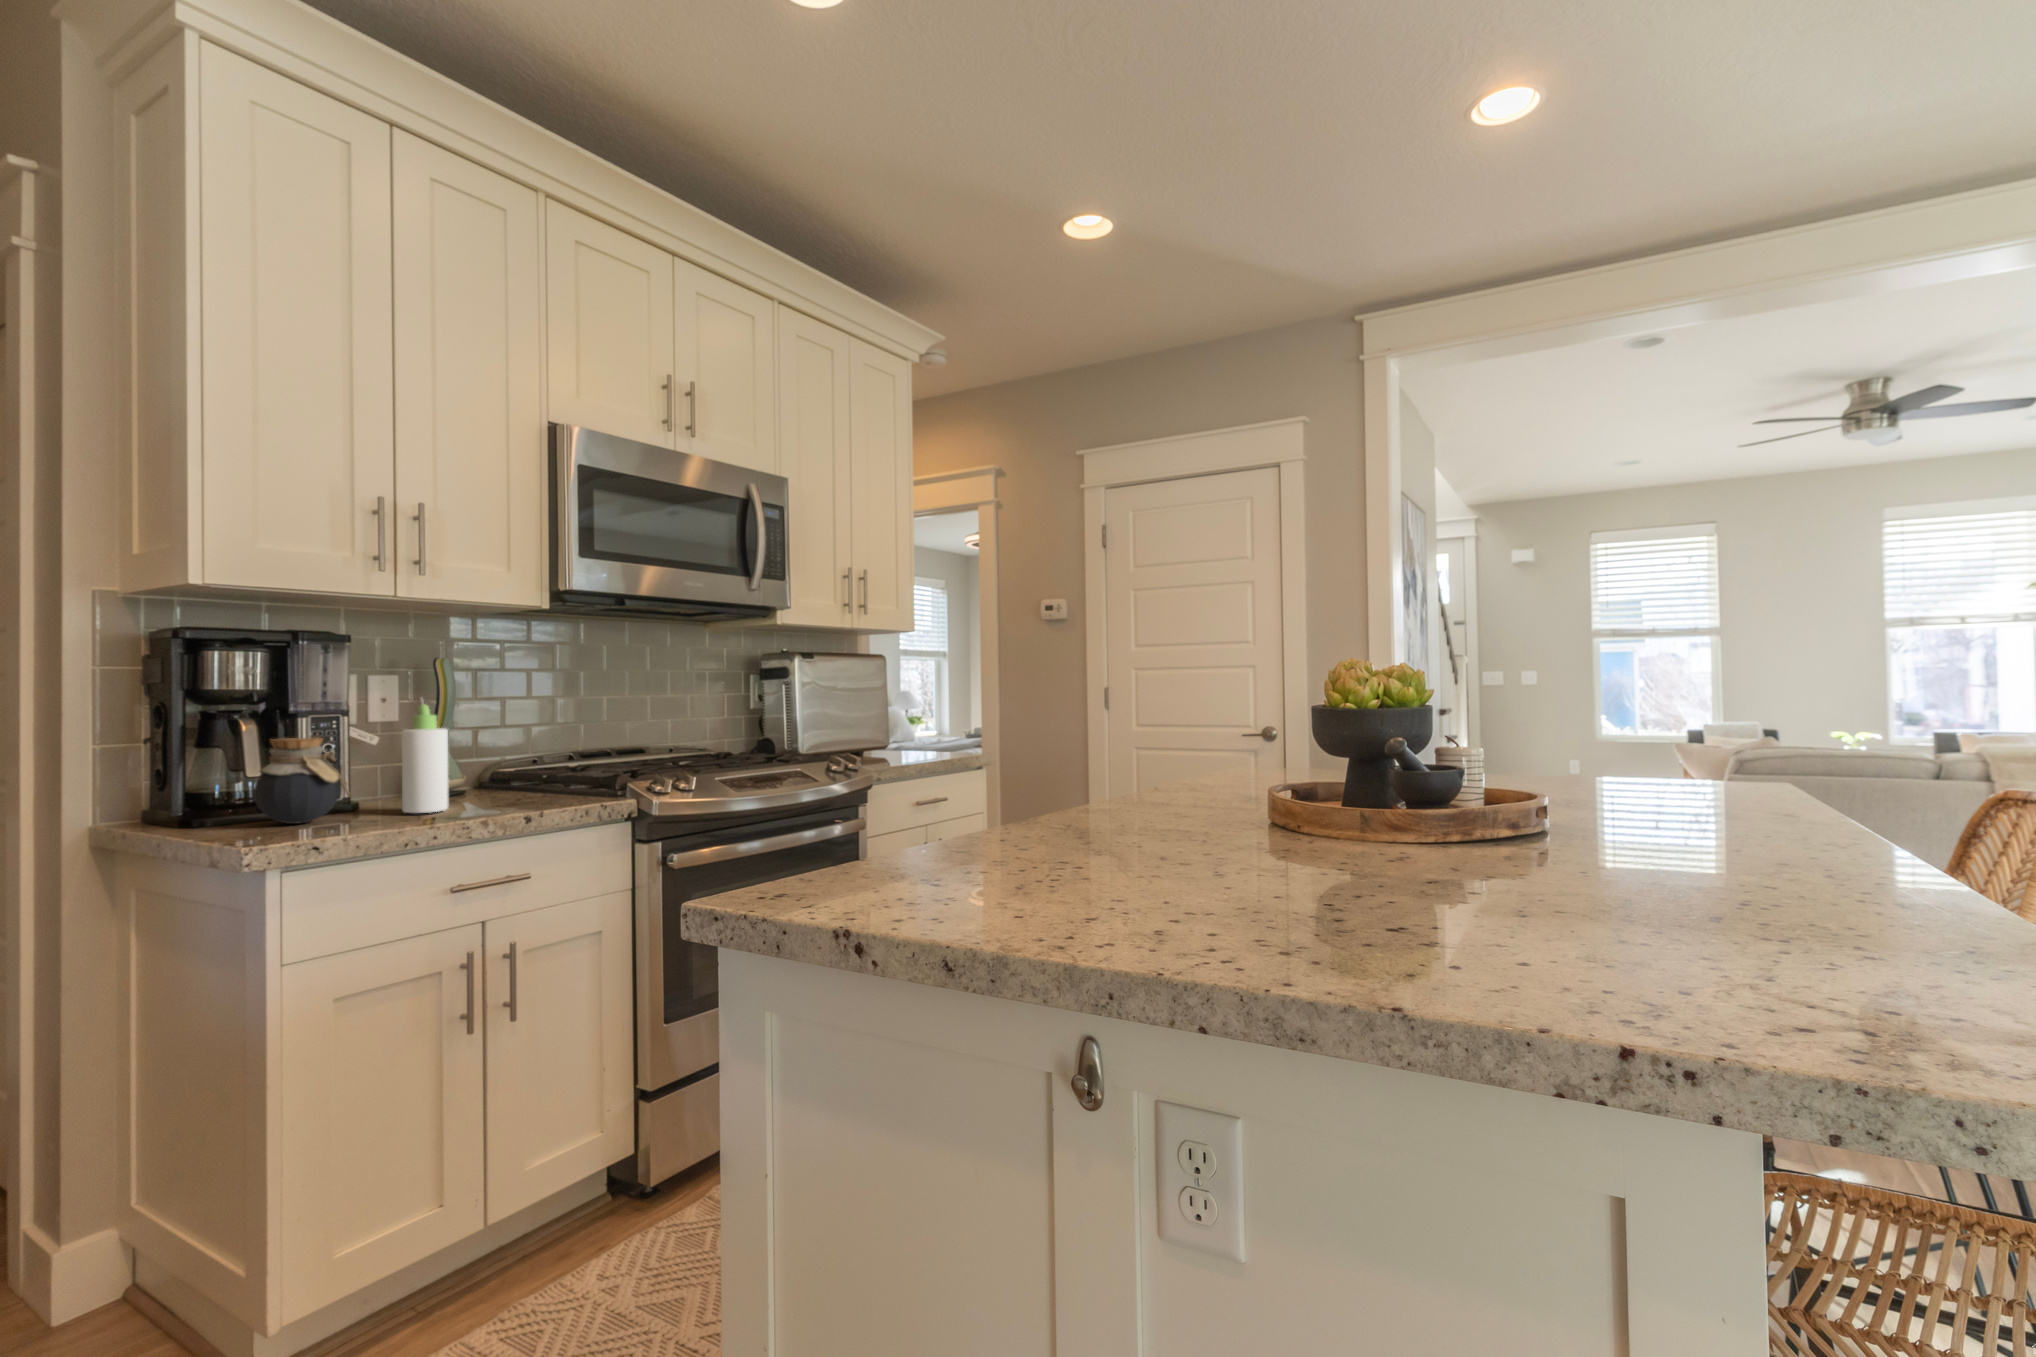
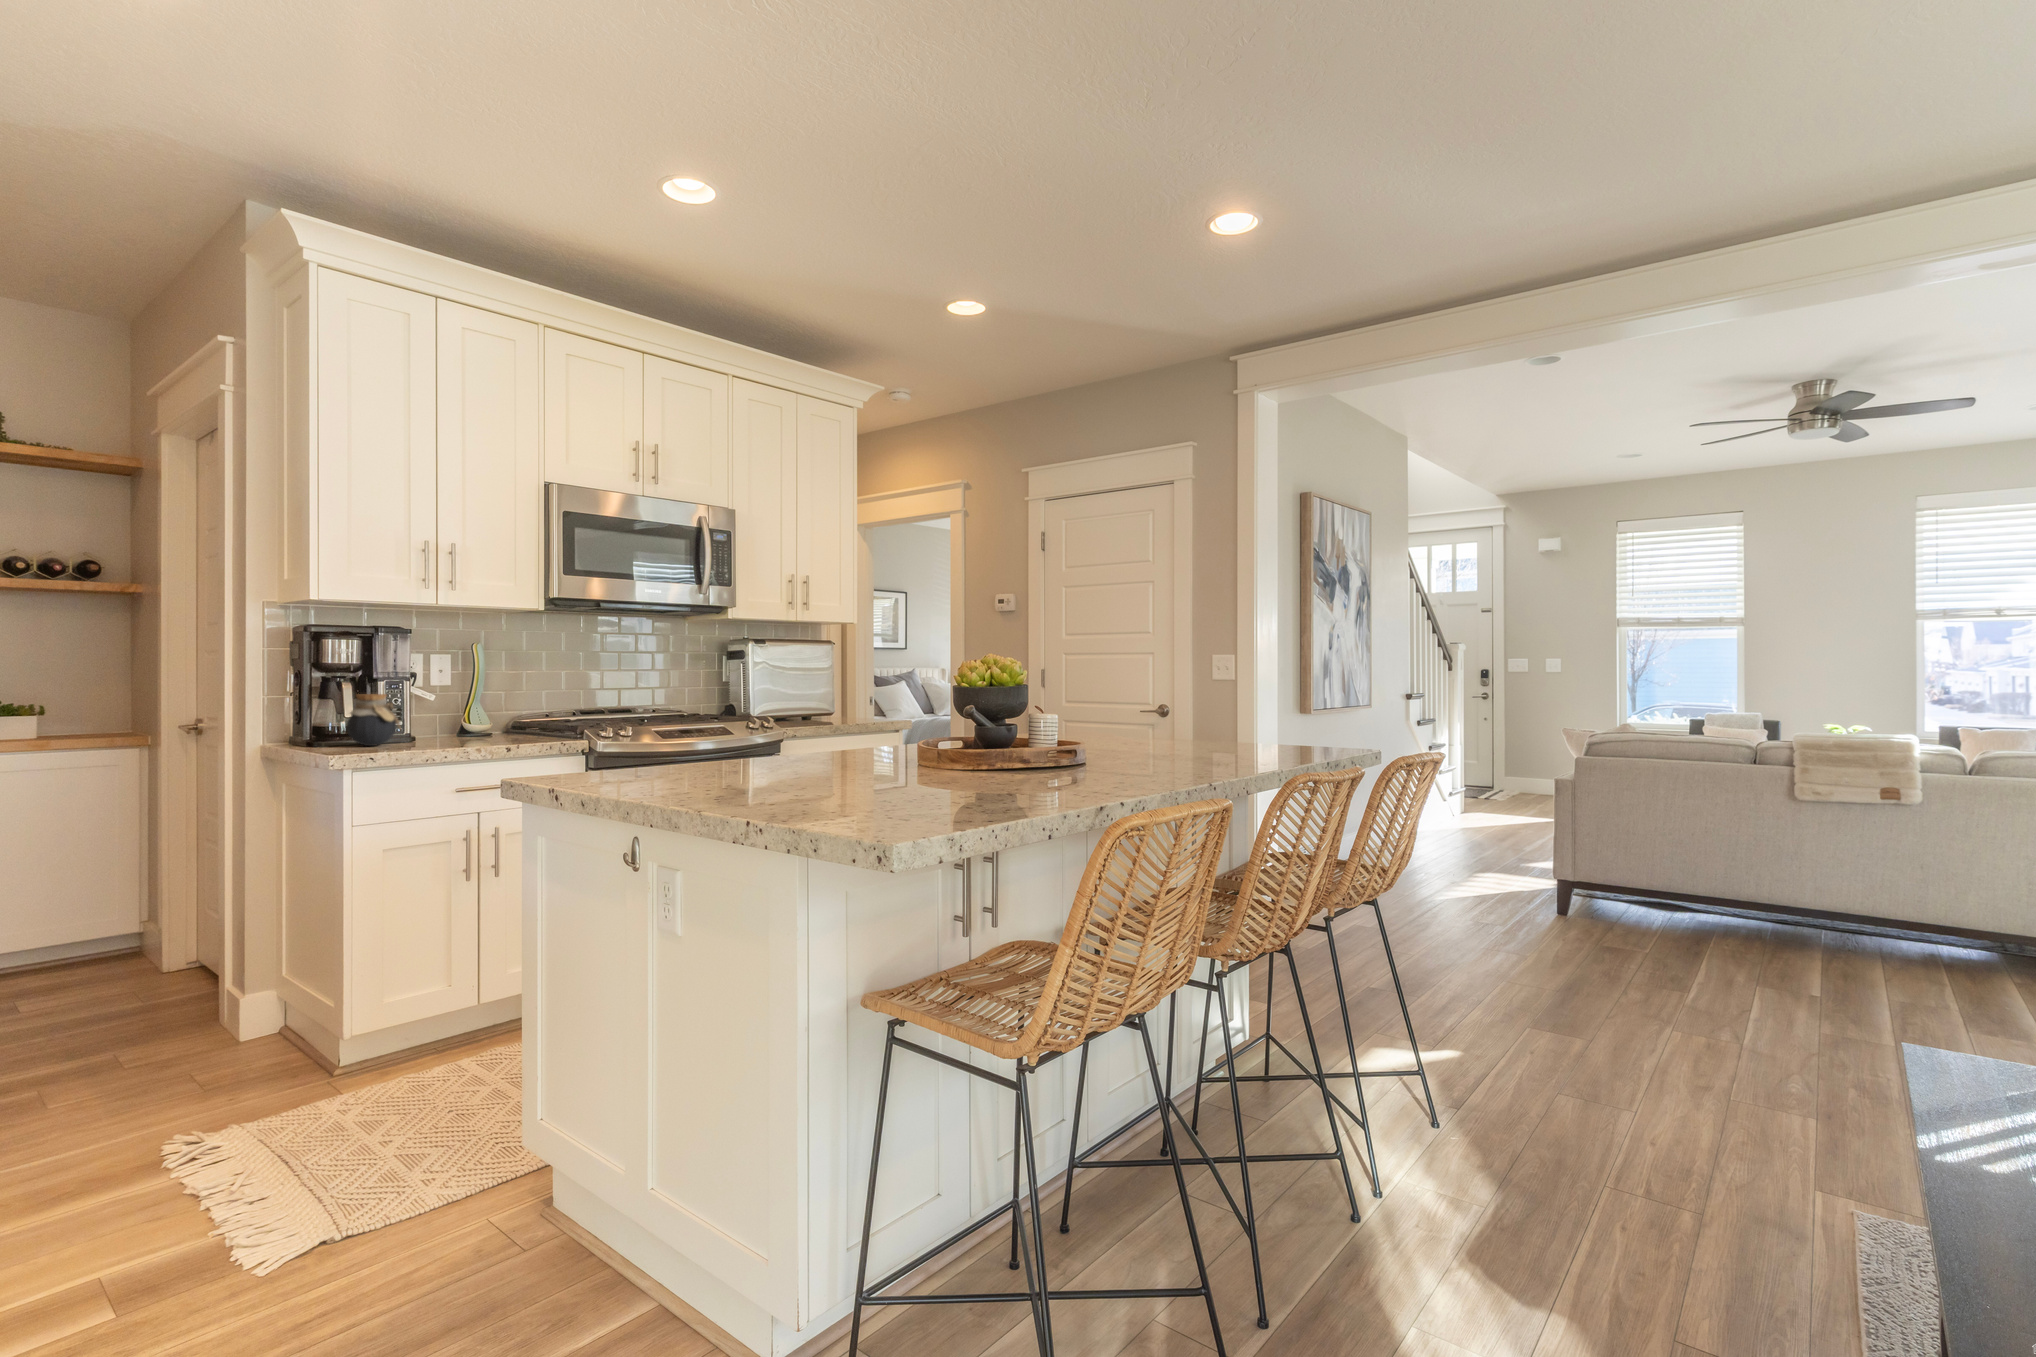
bottle: present [402,697,448,813] -> none [435,670,464,743]

